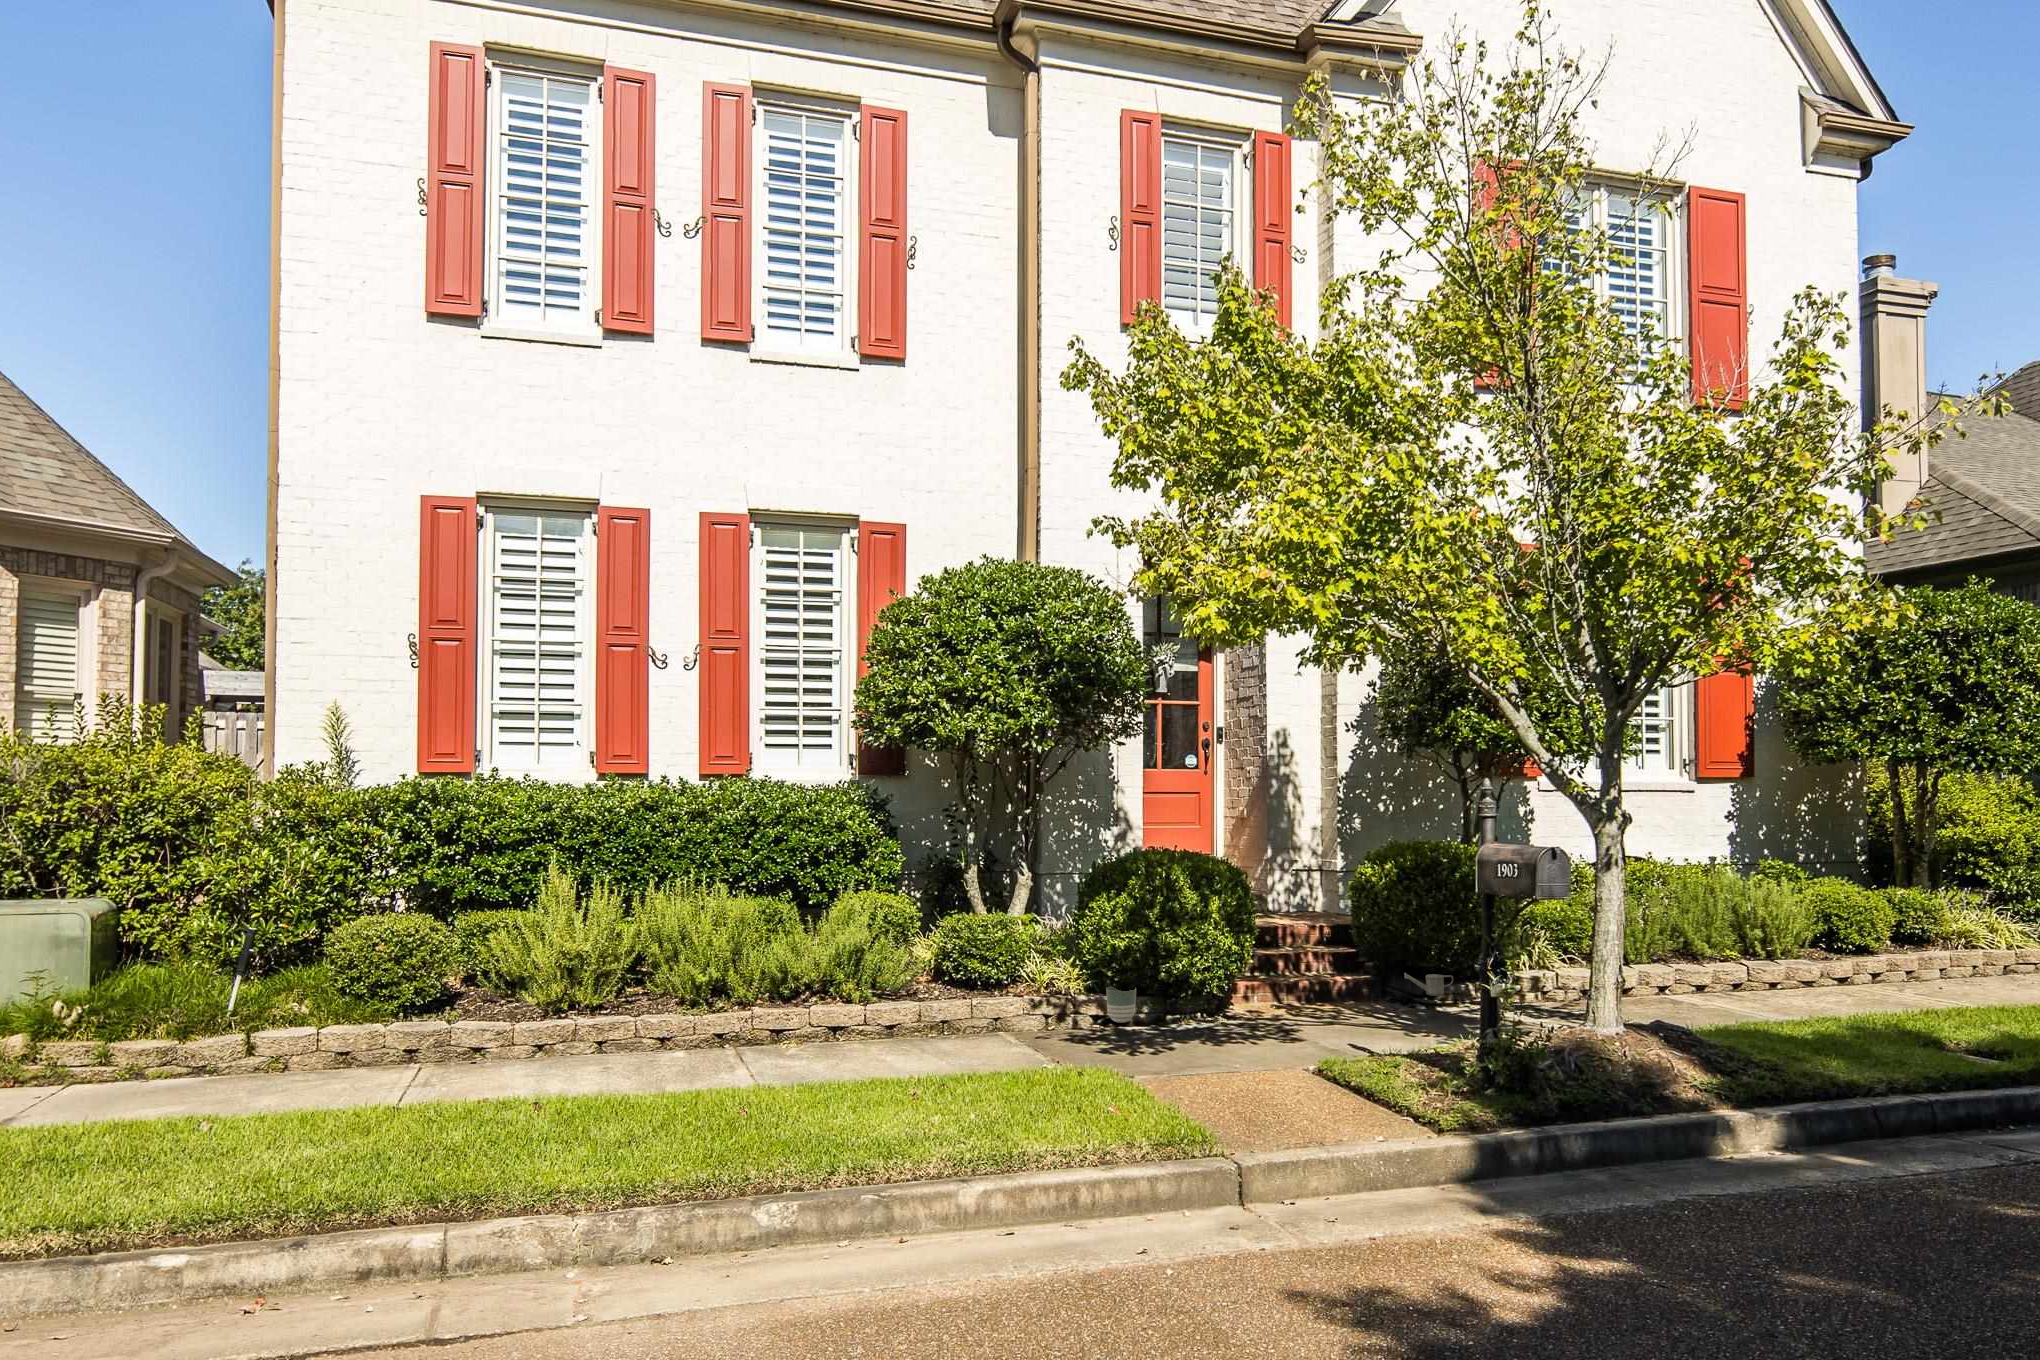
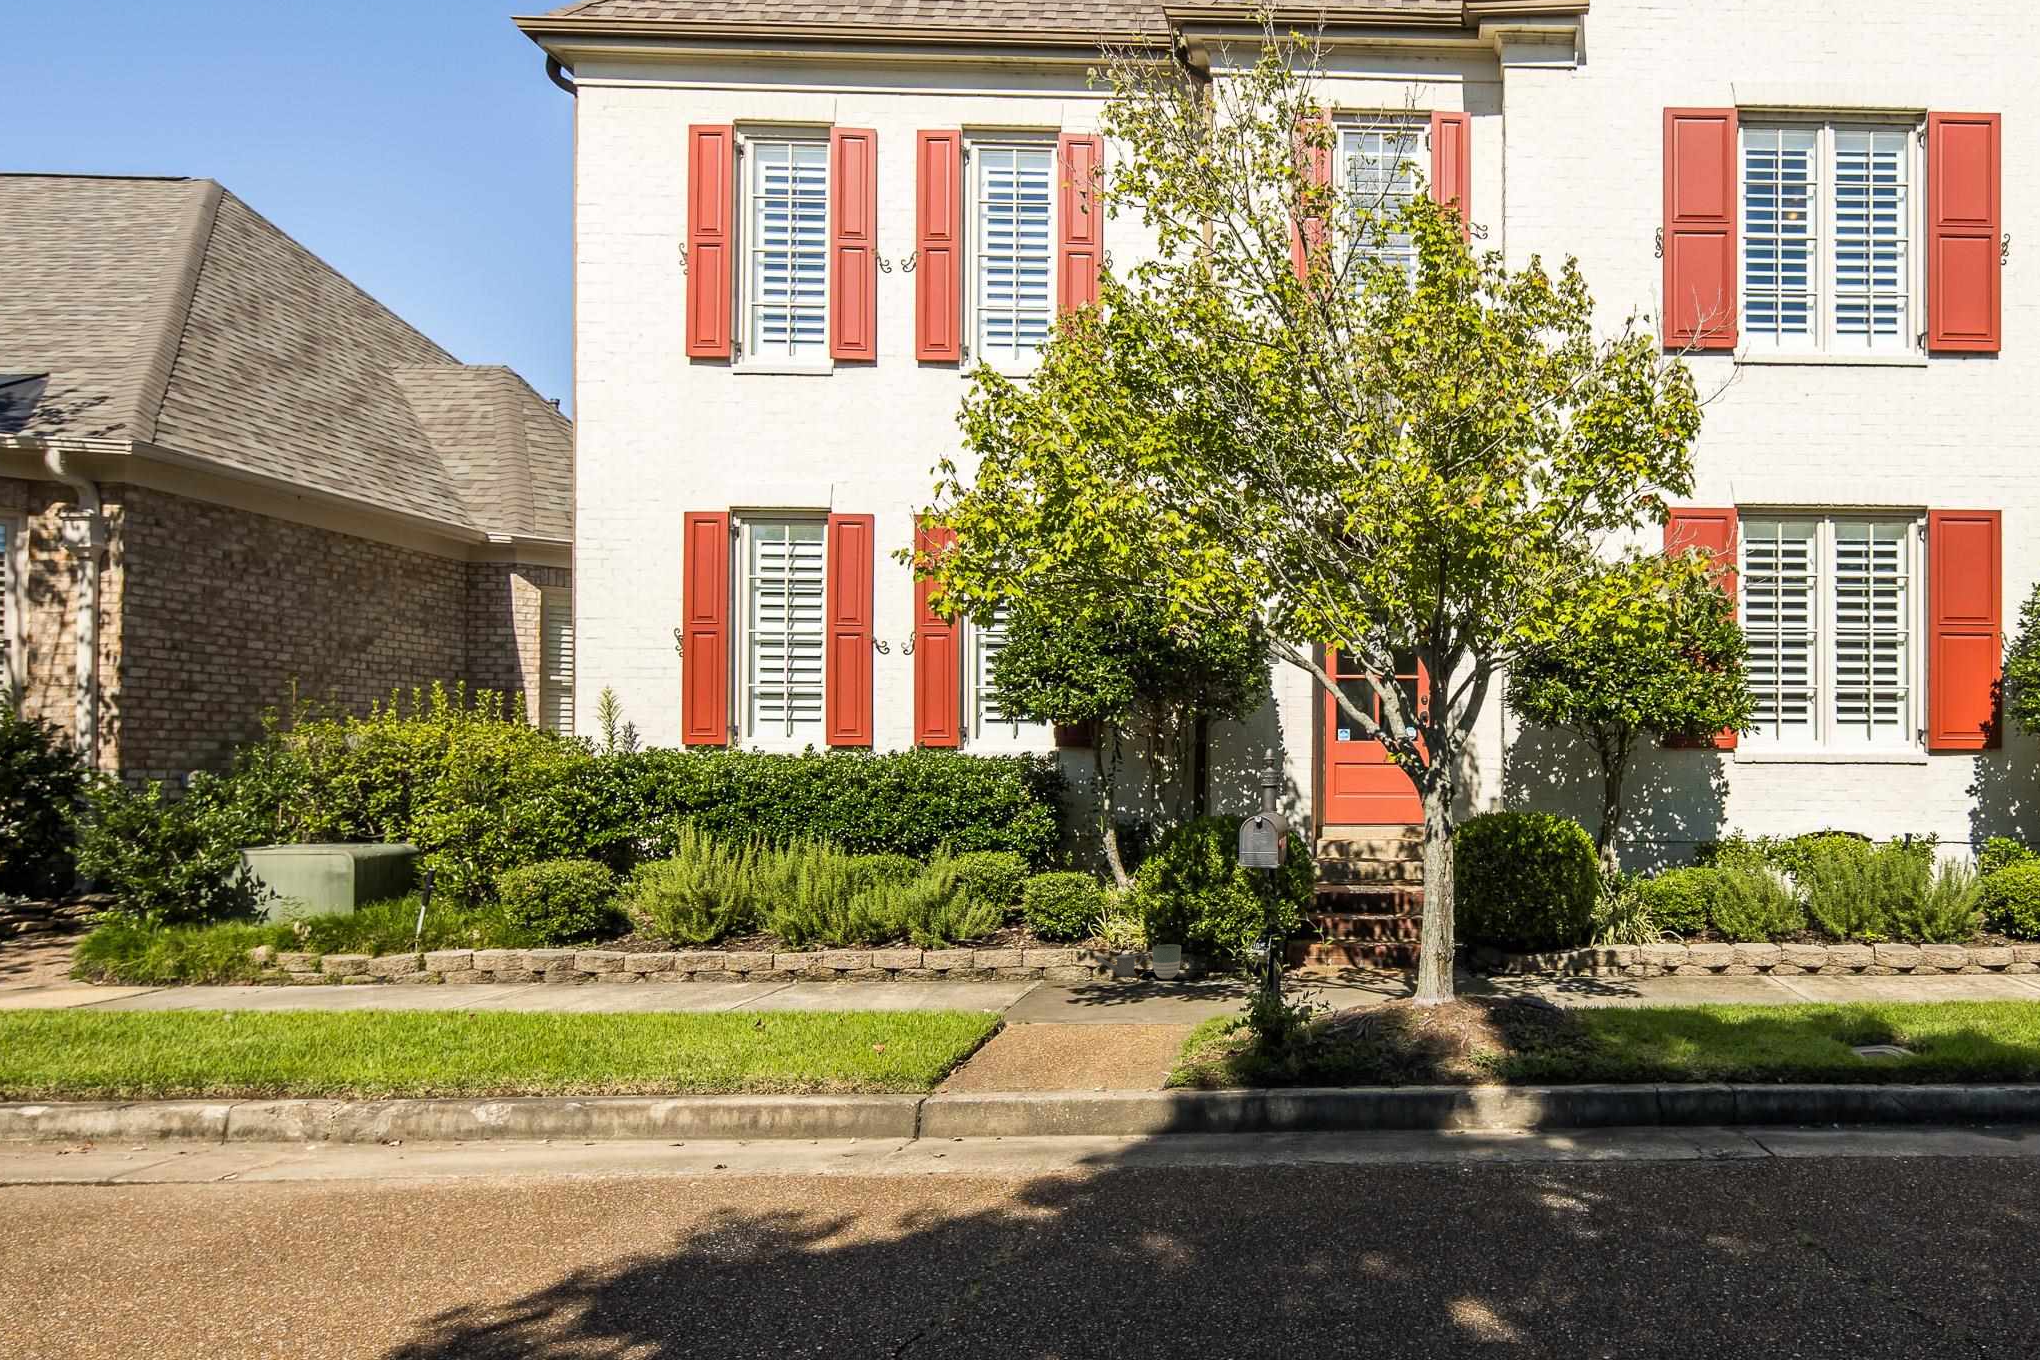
watering can: present [1404,973,1453,996] -> present [1097,954,1143,976]

